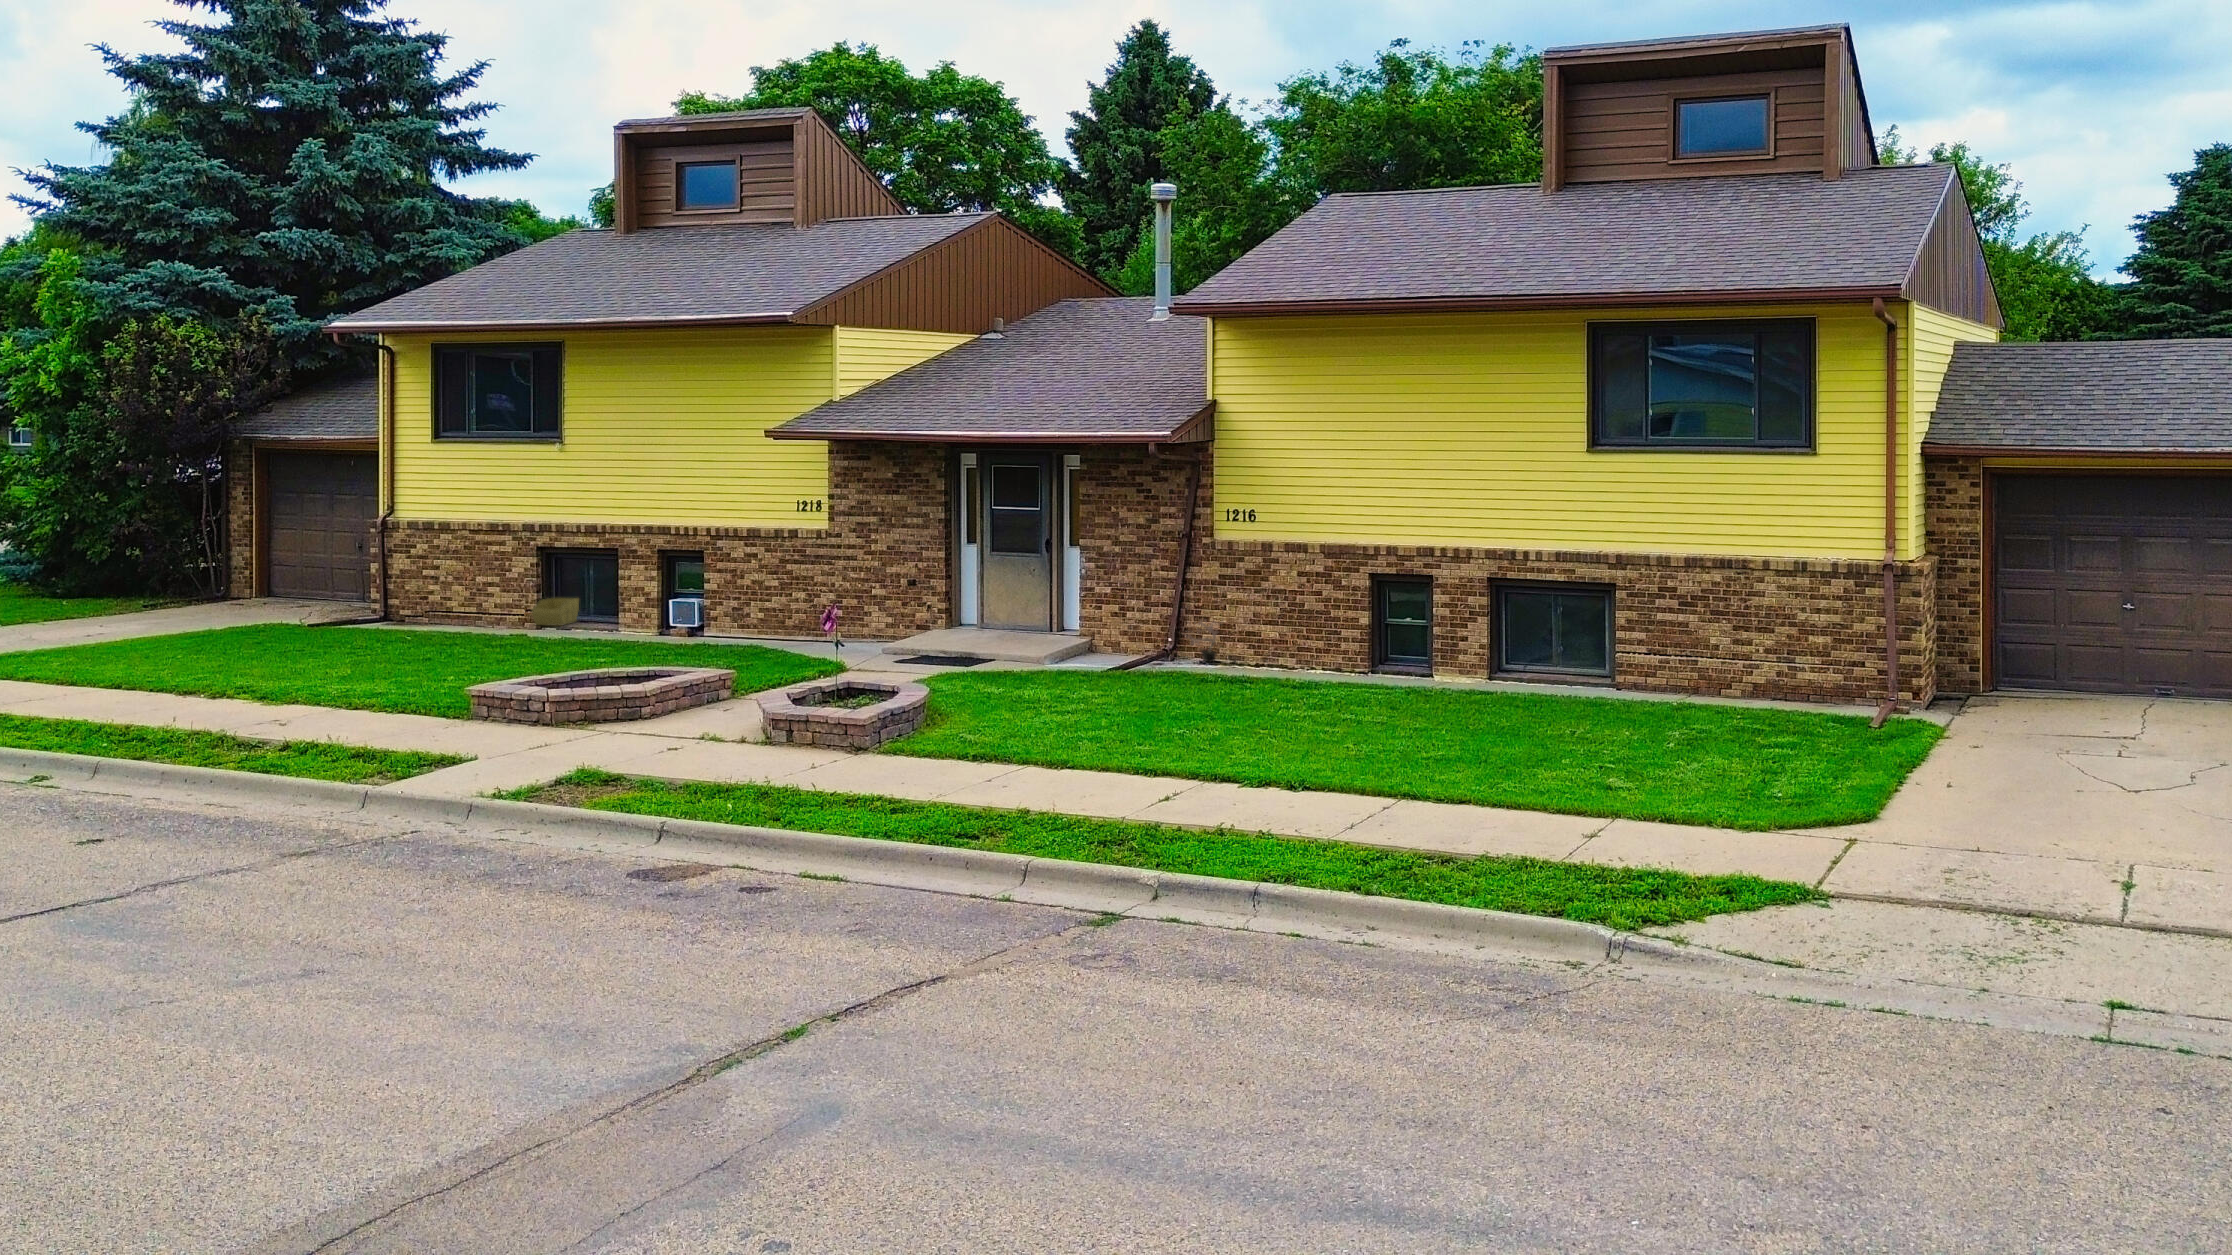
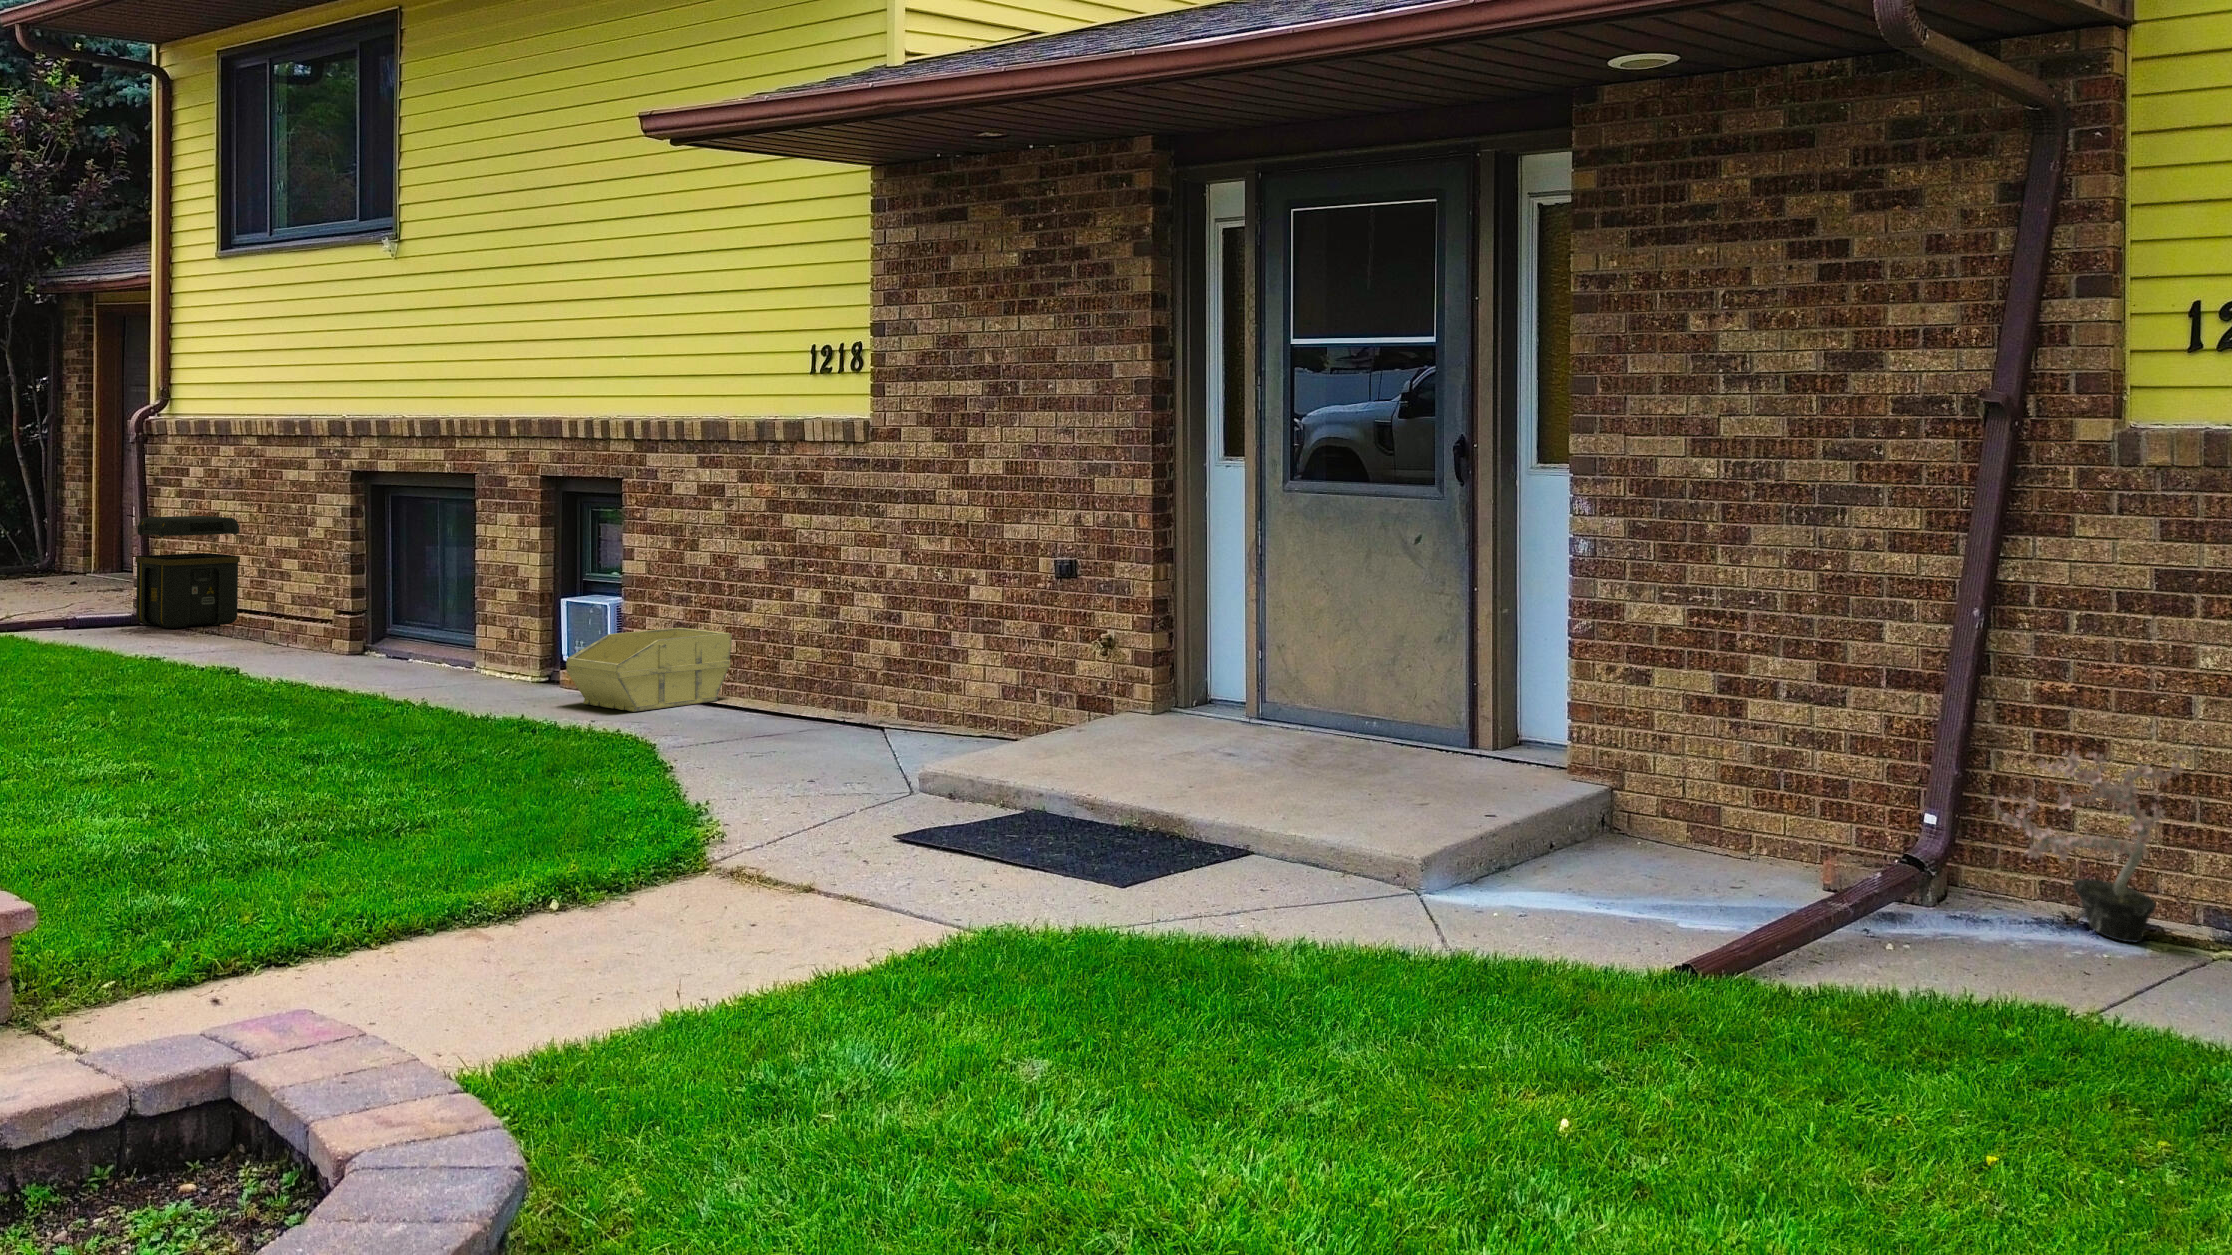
toolbox: none [411,569,462,622] -> present [135,516,240,628]
storage bin: present [531,598,579,626] -> present [566,628,732,712]

